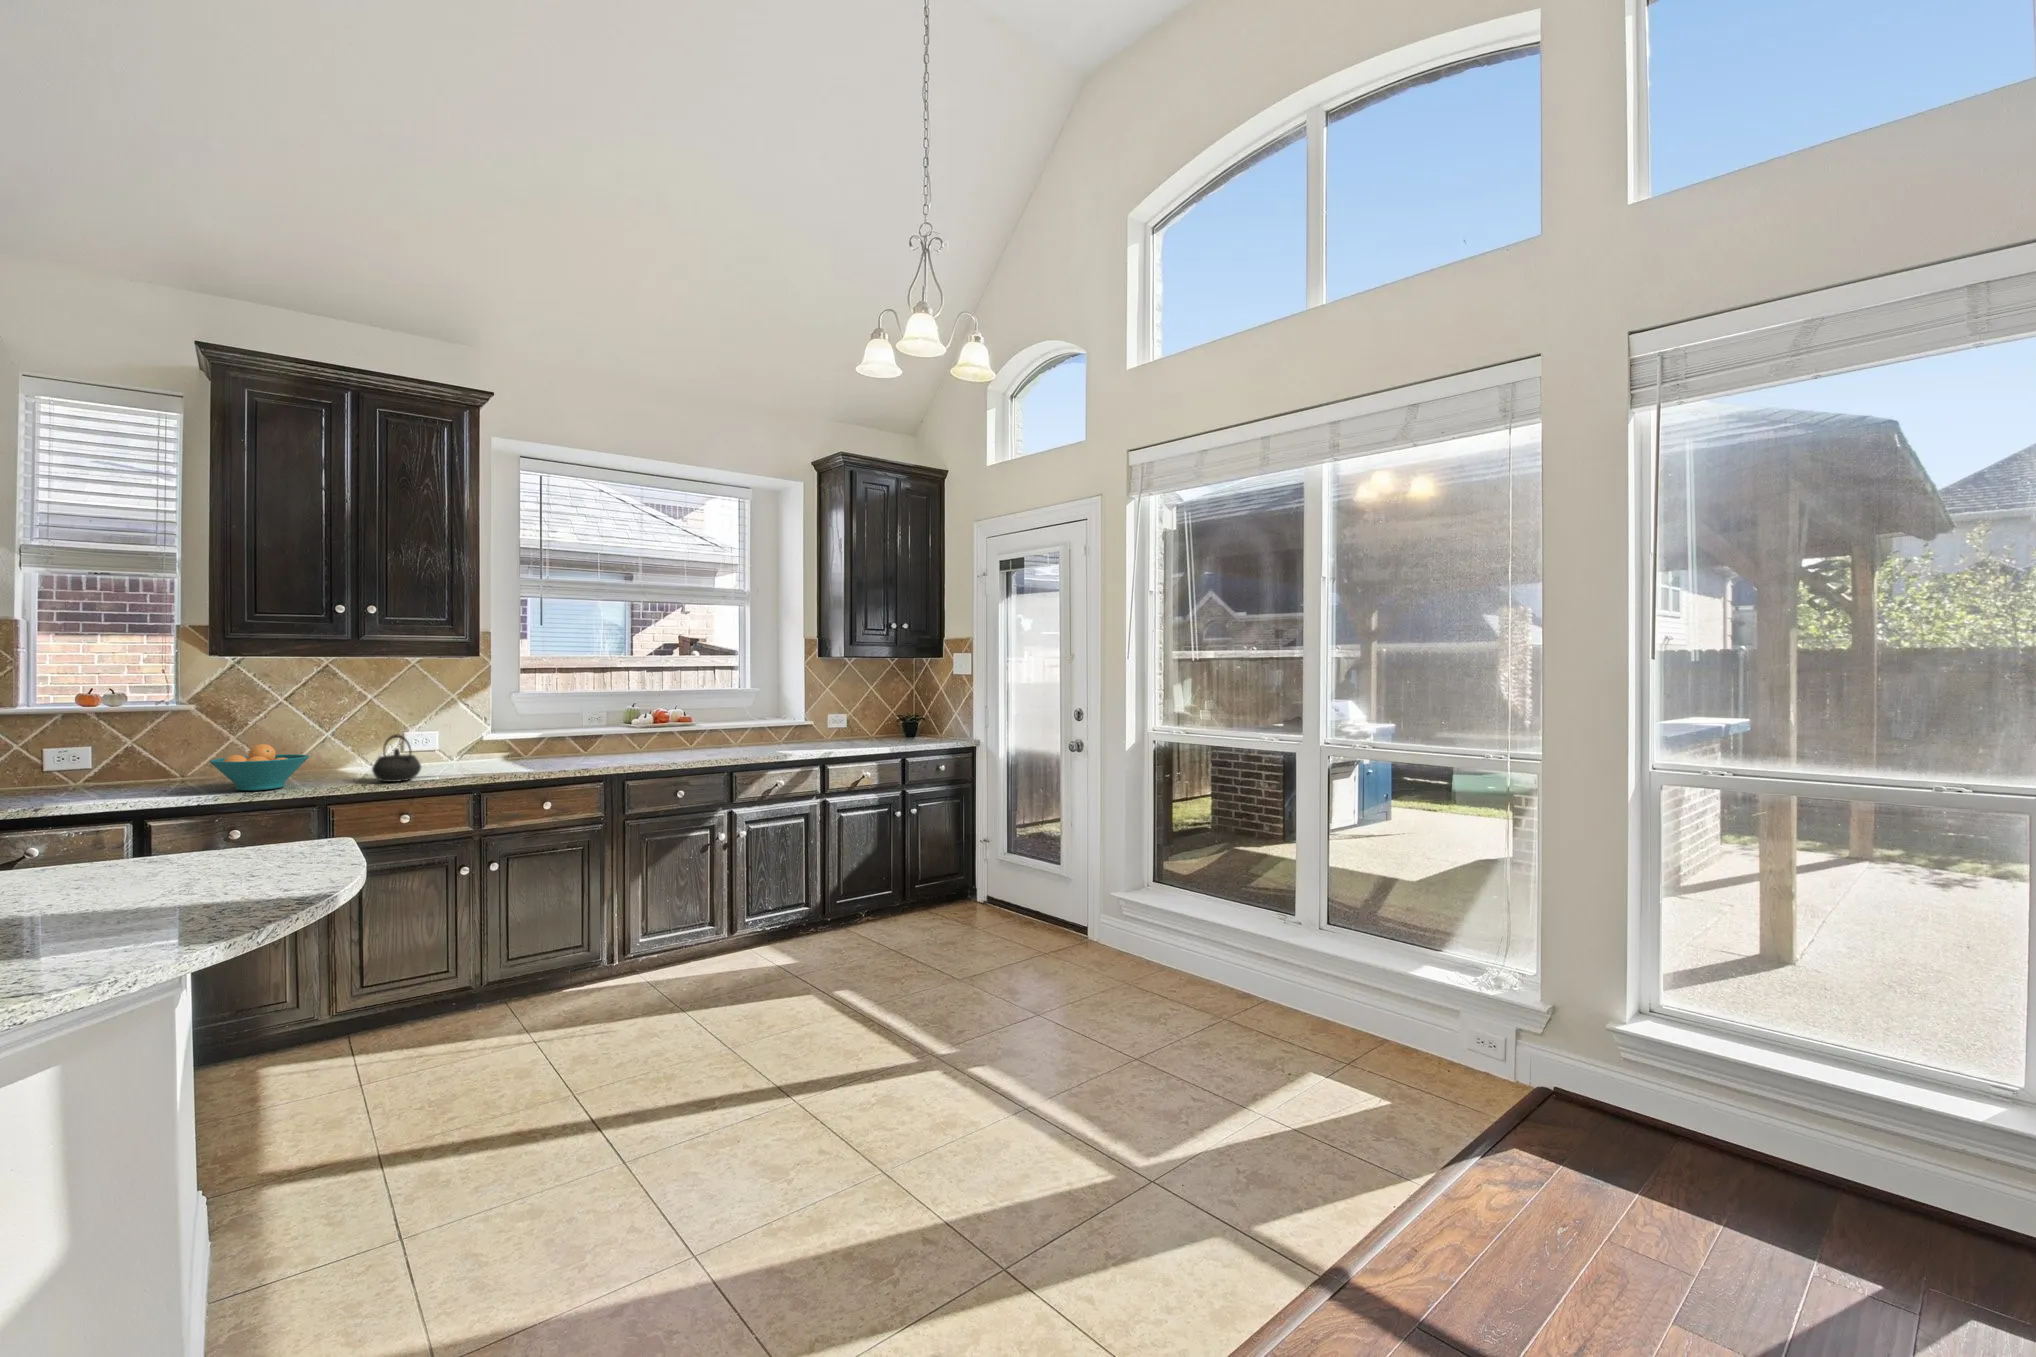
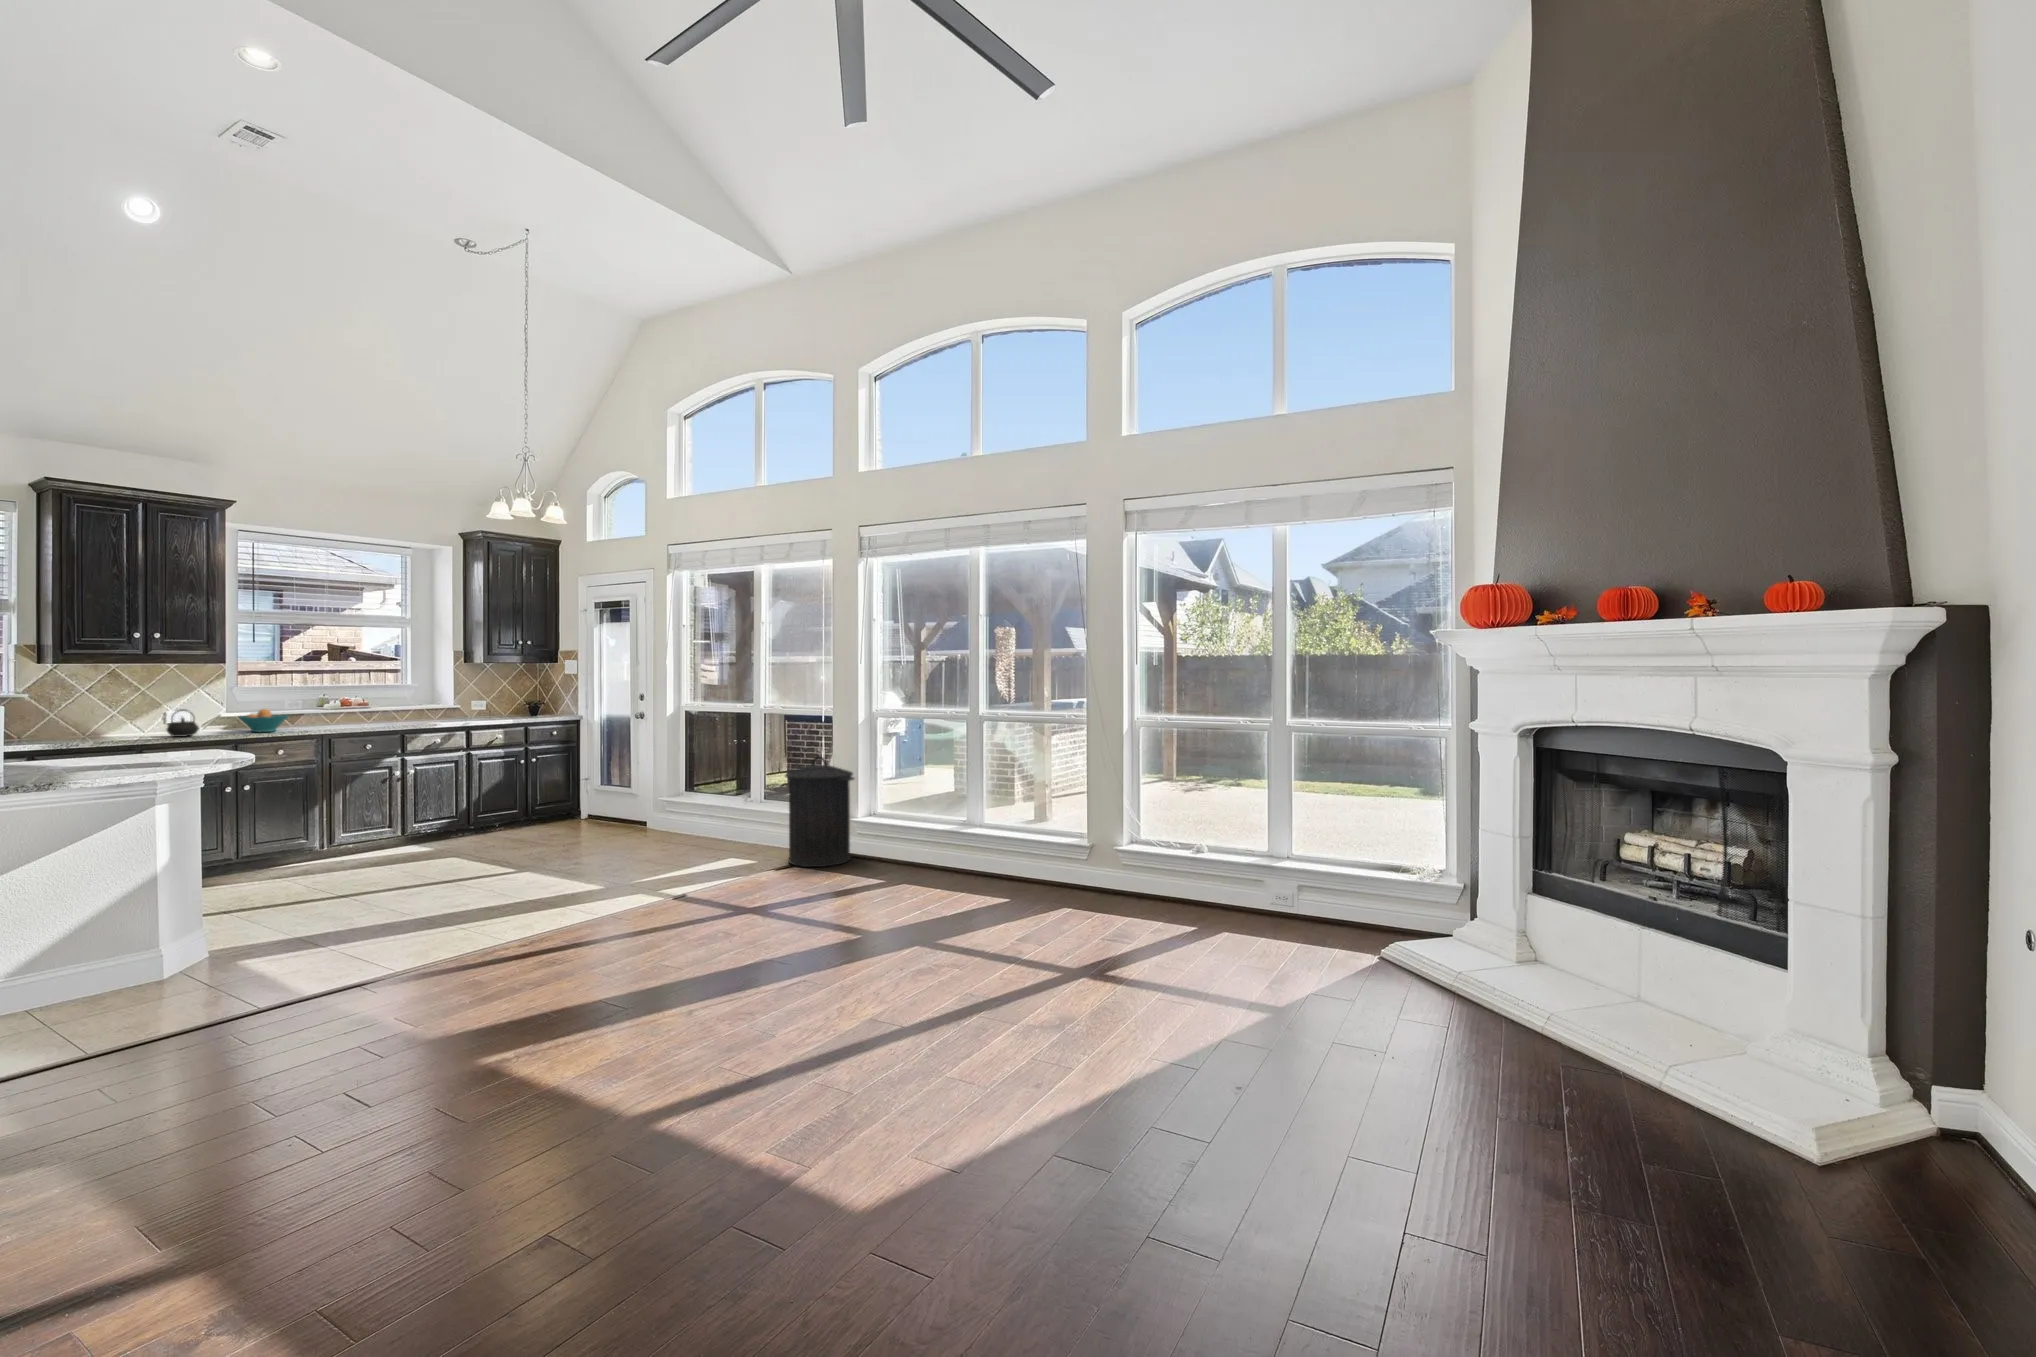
fruit bowl: present [209,744,309,790] -> present [238,709,288,732]
trash can: none [1460,880,1689,1175] -> present [785,756,854,867]

